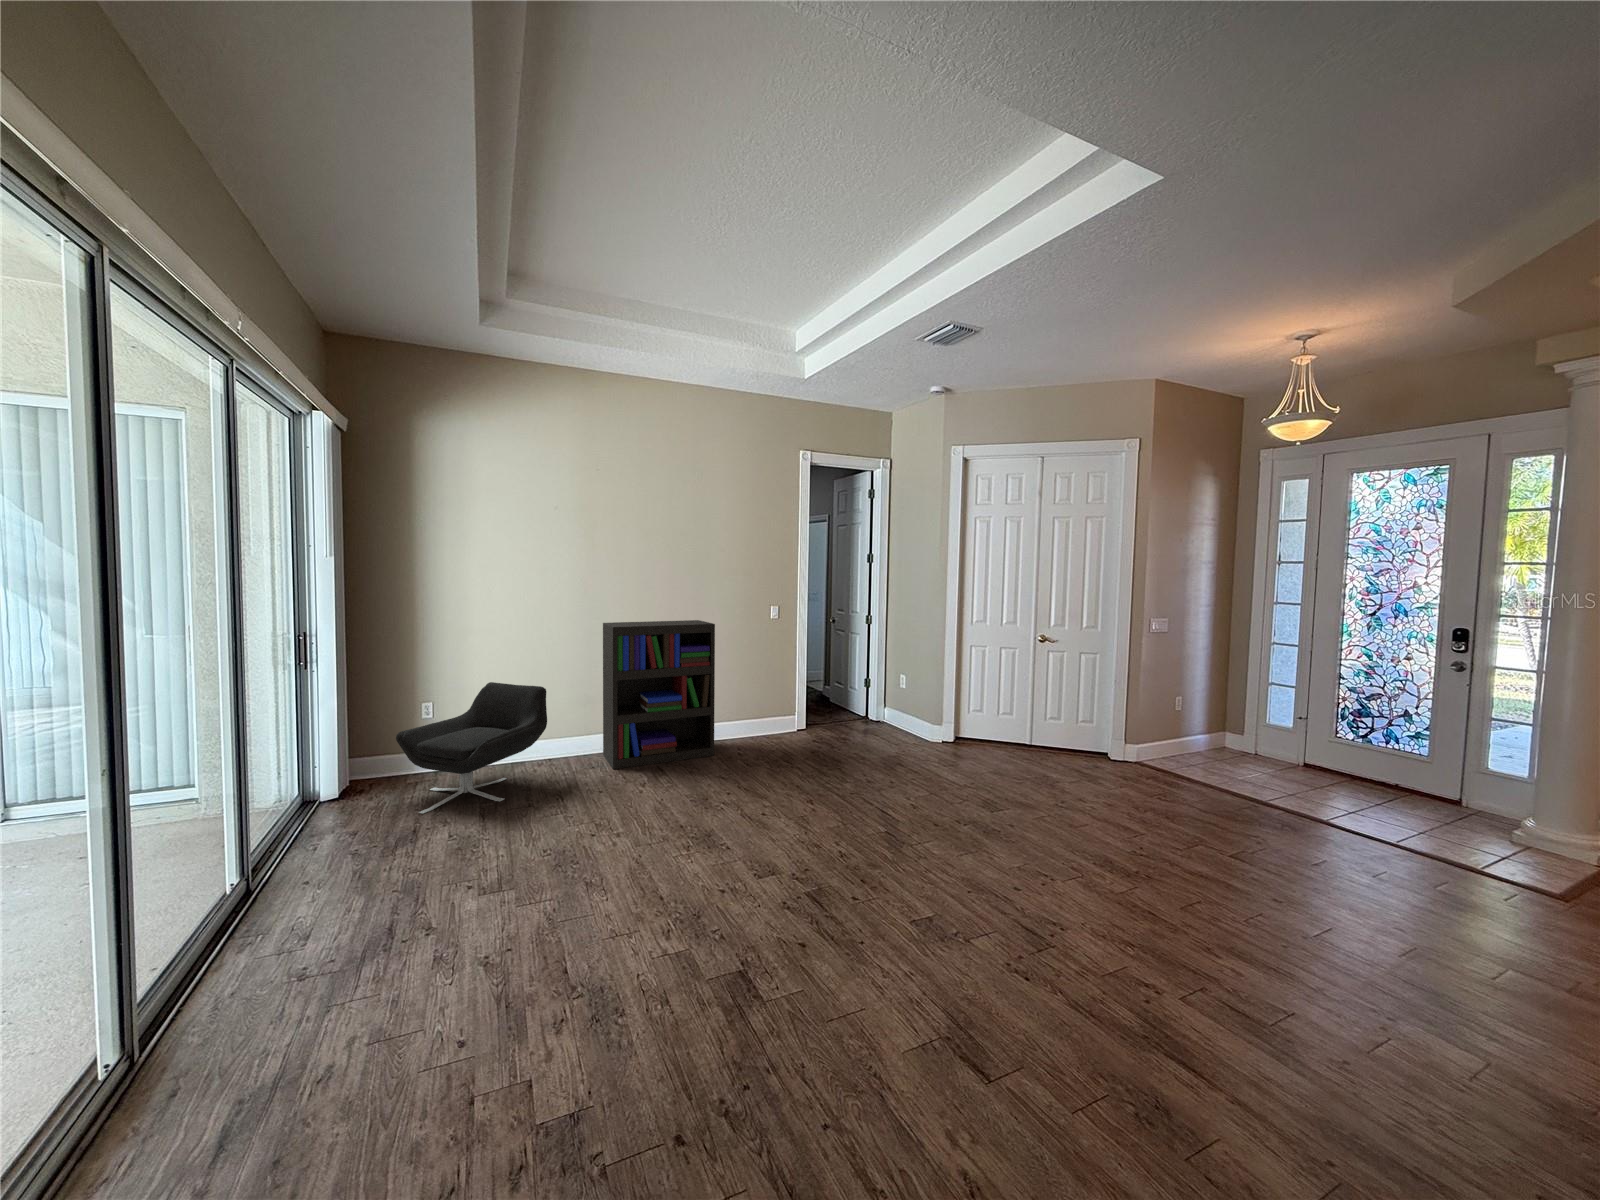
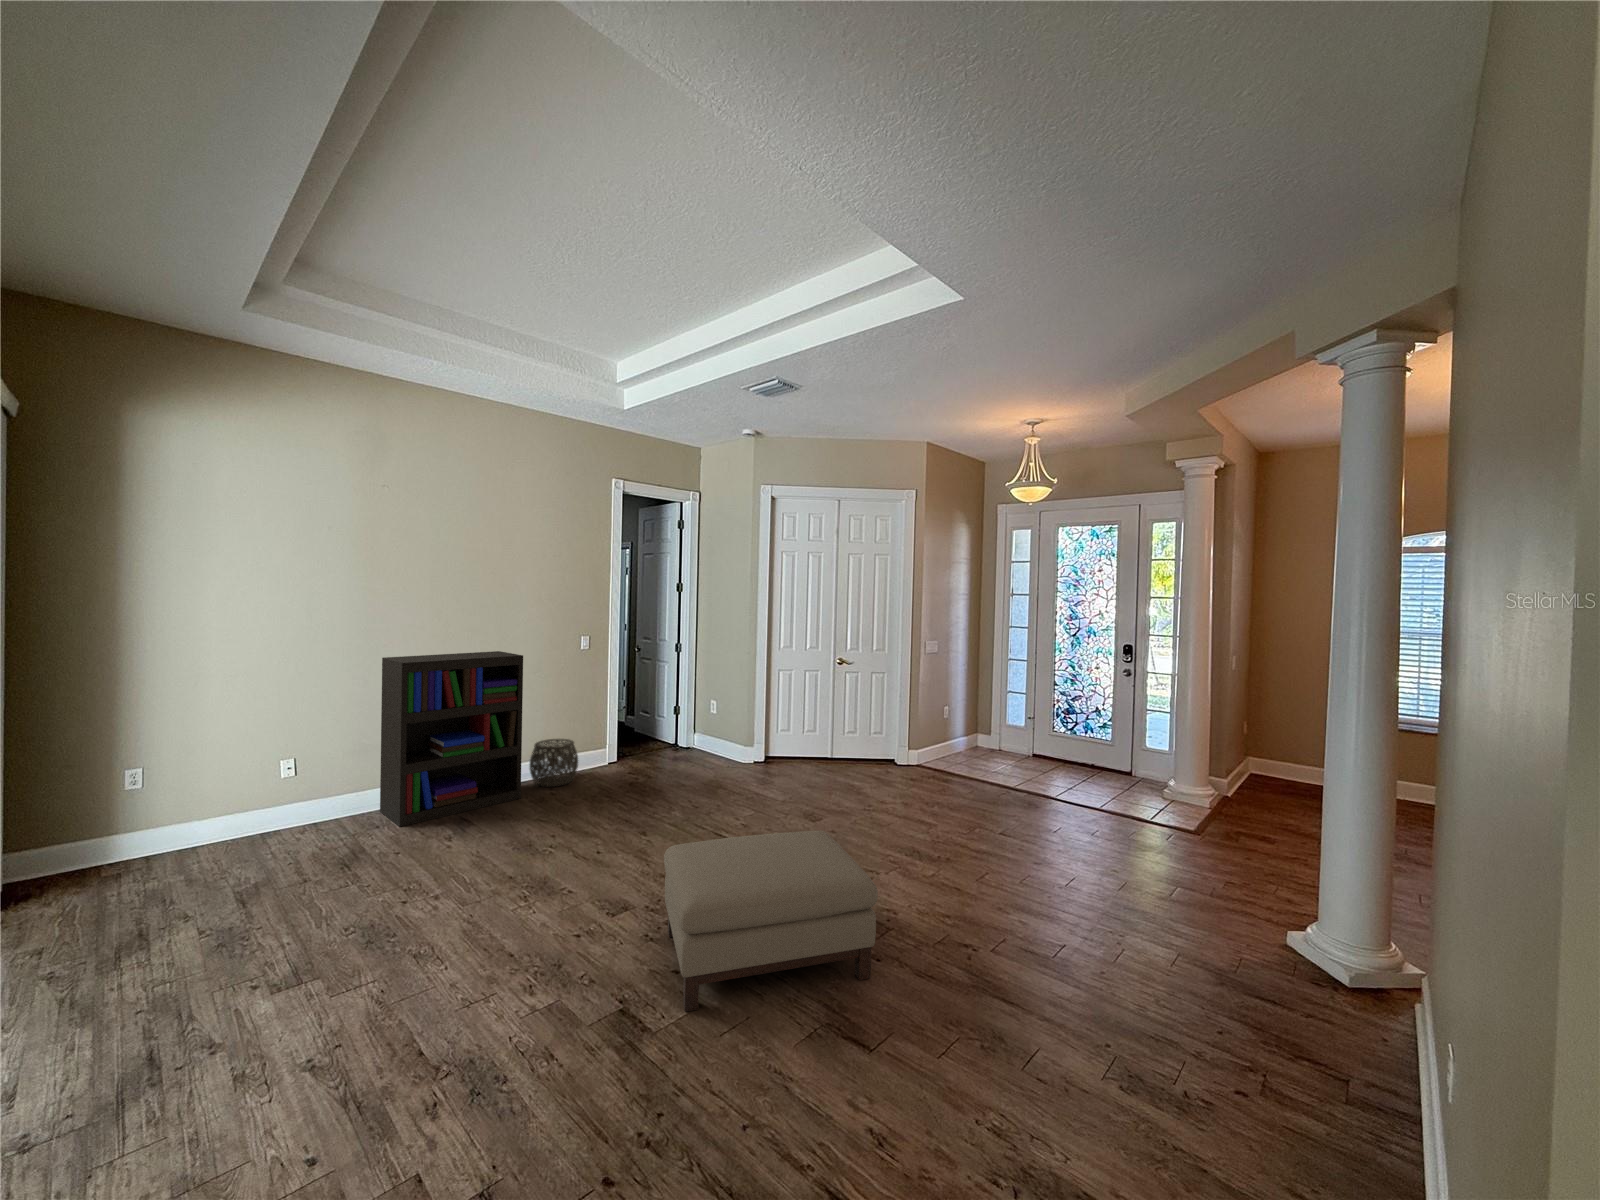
lounge chair: present [396,682,547,814] -> none [83,736,316,914]
woven basket: none [725,704,768,748] -> present [530,739,578,787]
ottoman: none [794,815,1025,998] -> present [664,830,878,1012]

